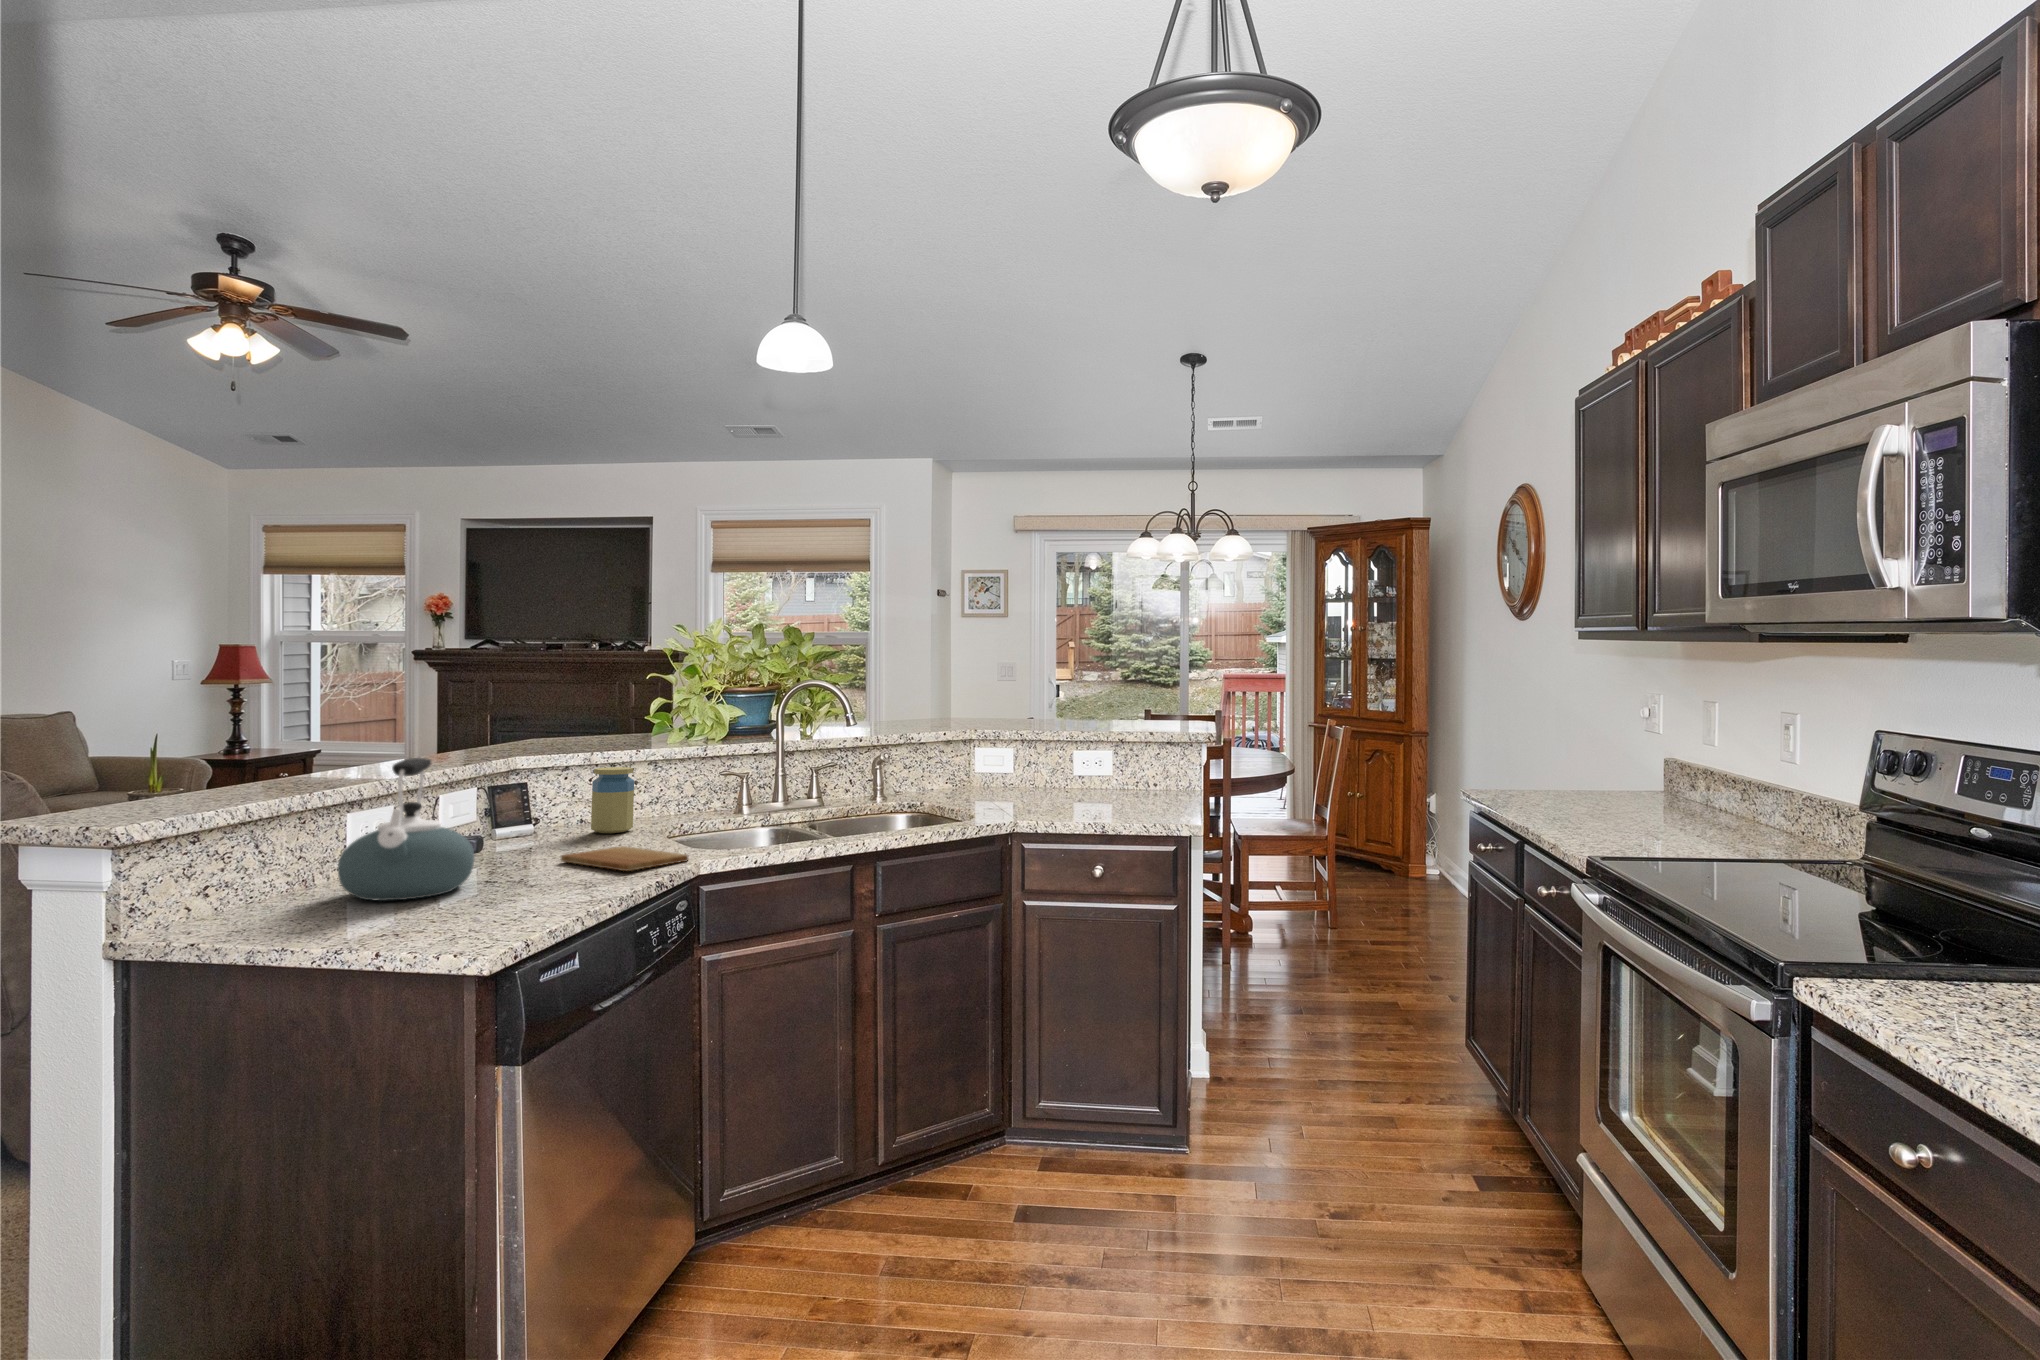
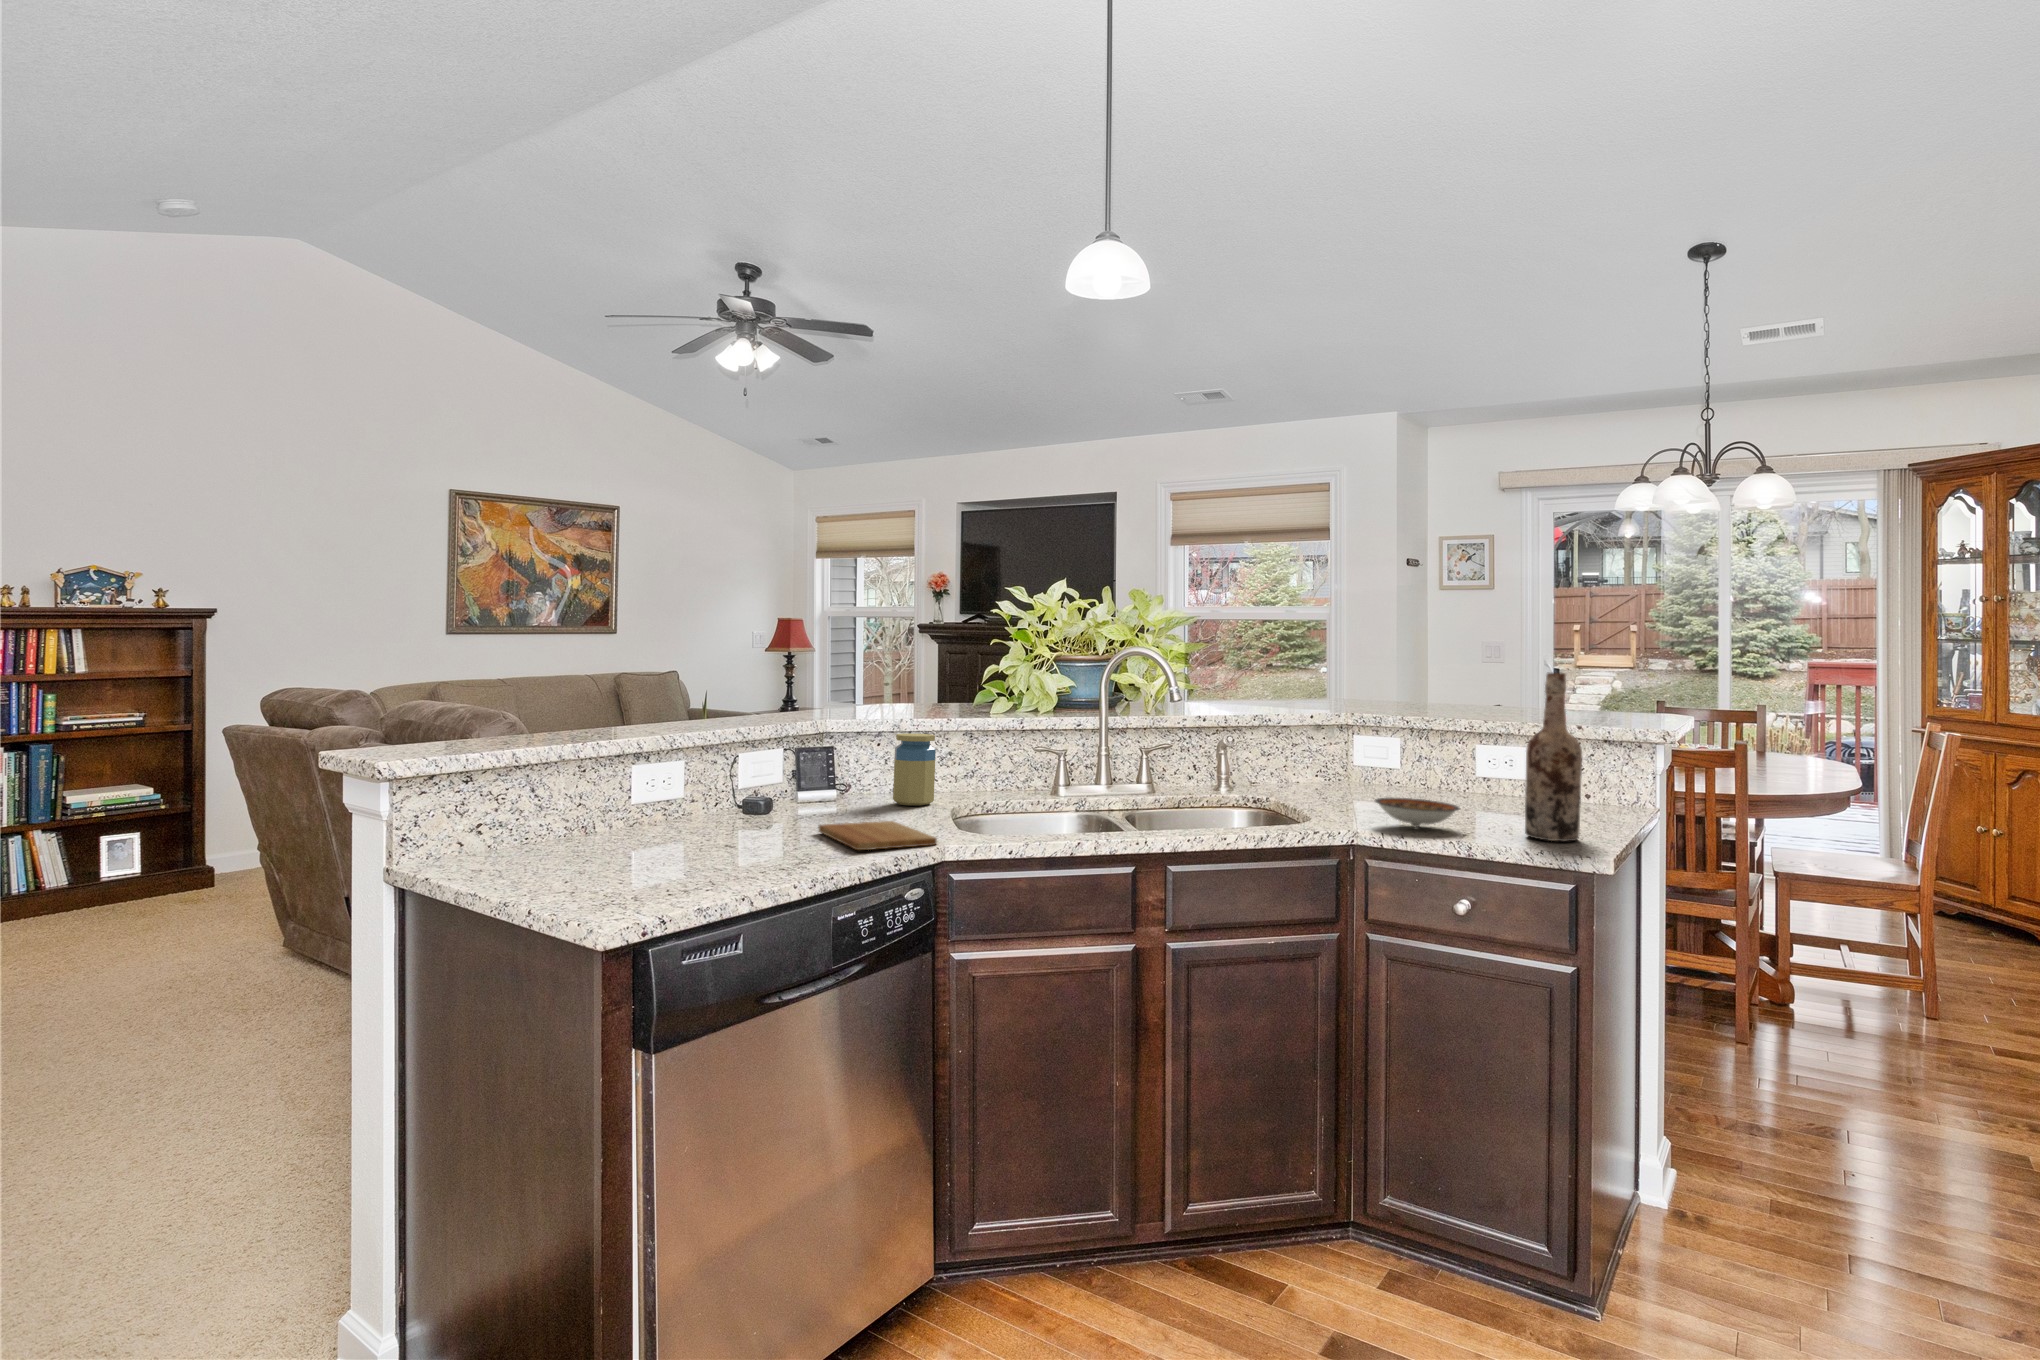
wine bottle: none [1116,698,1152,815] -> present [1525,673,1582,841]
kettle: present [338,758,474,901] -> none [584,709,714,857]
ceramic bowl: none [1013,793,1073,814] -> present [1375,798,1460,827]

